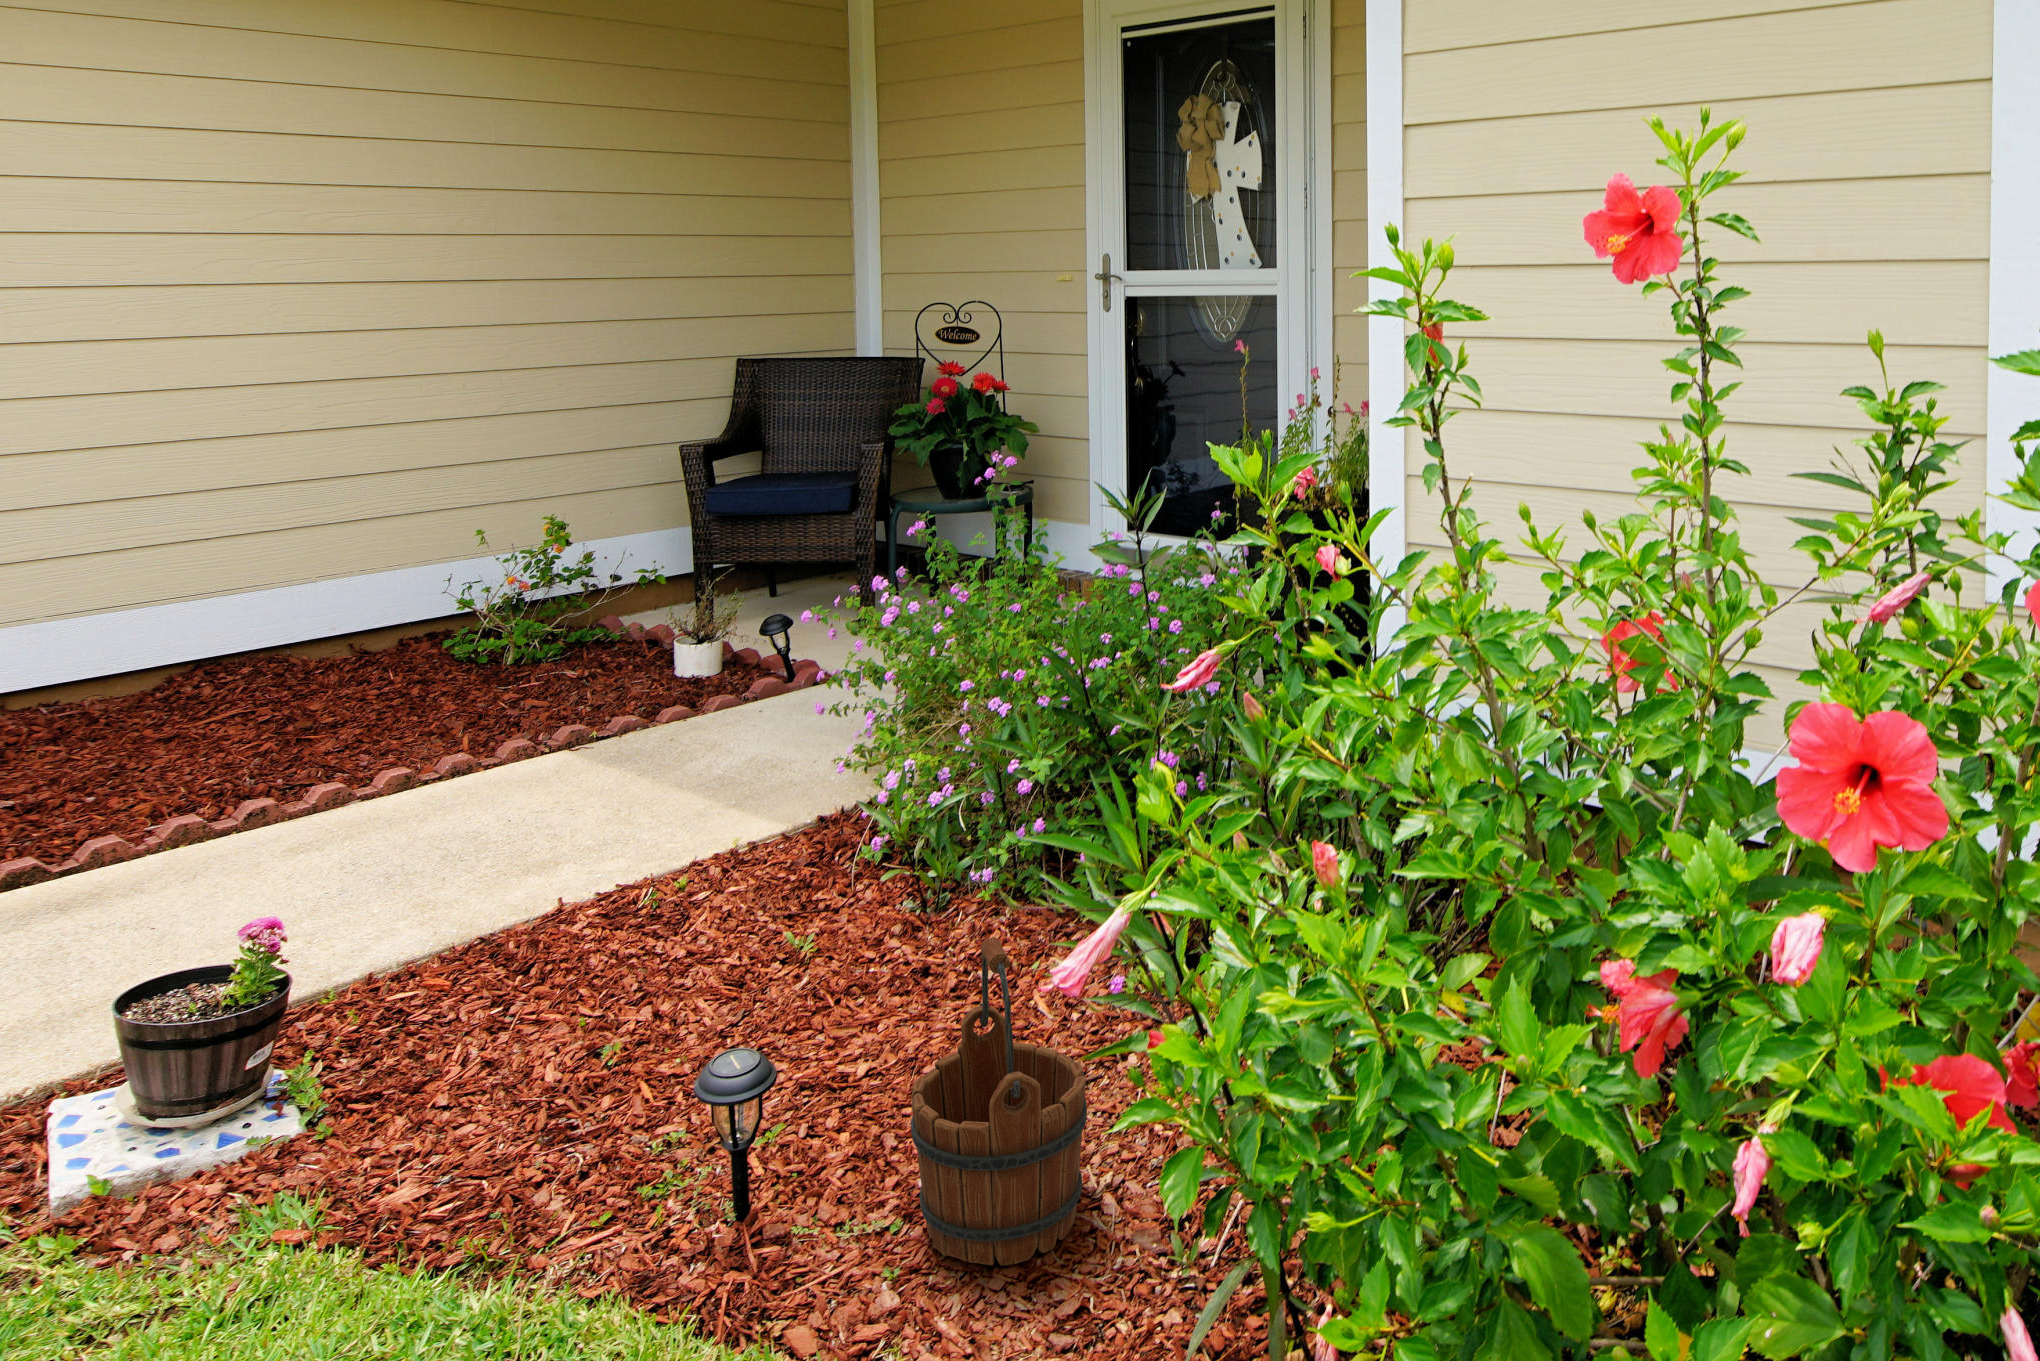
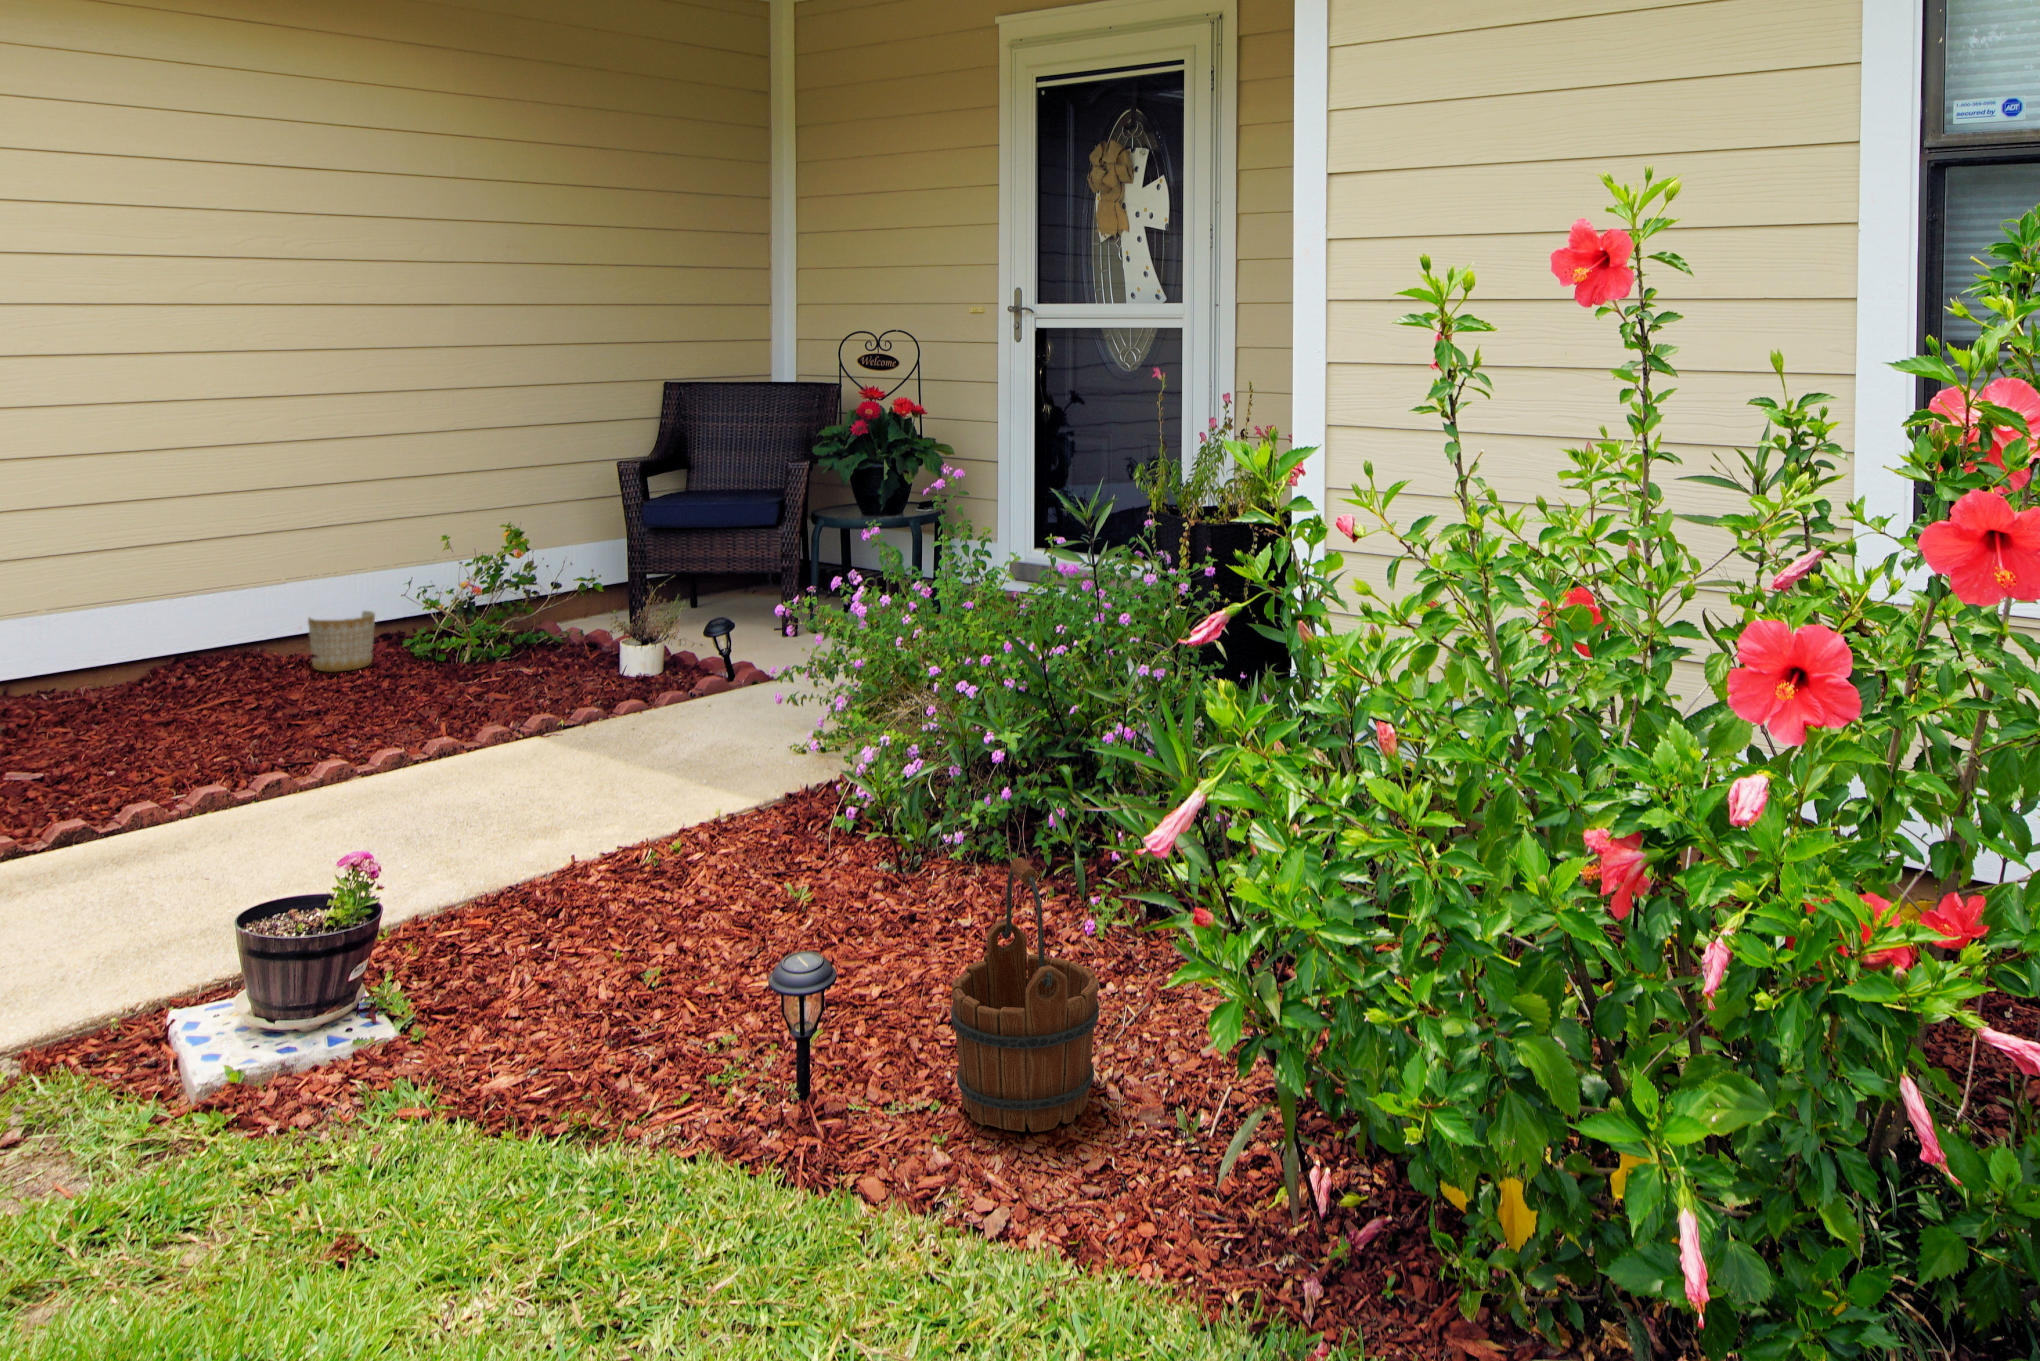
planter: none [349,601,422,667] -> present [308,611,375,672]

